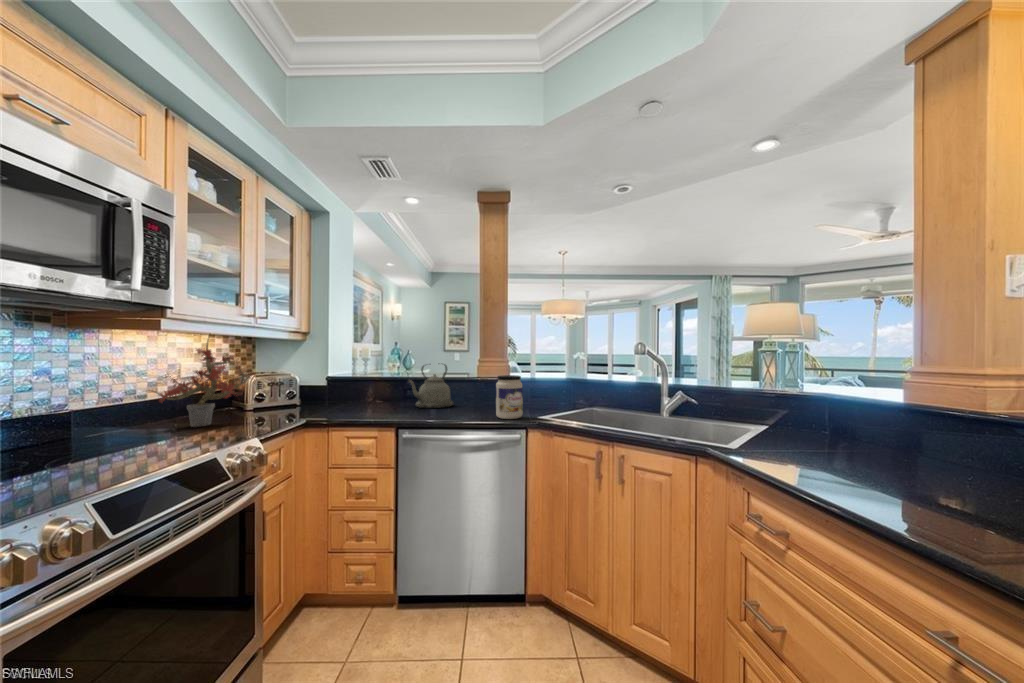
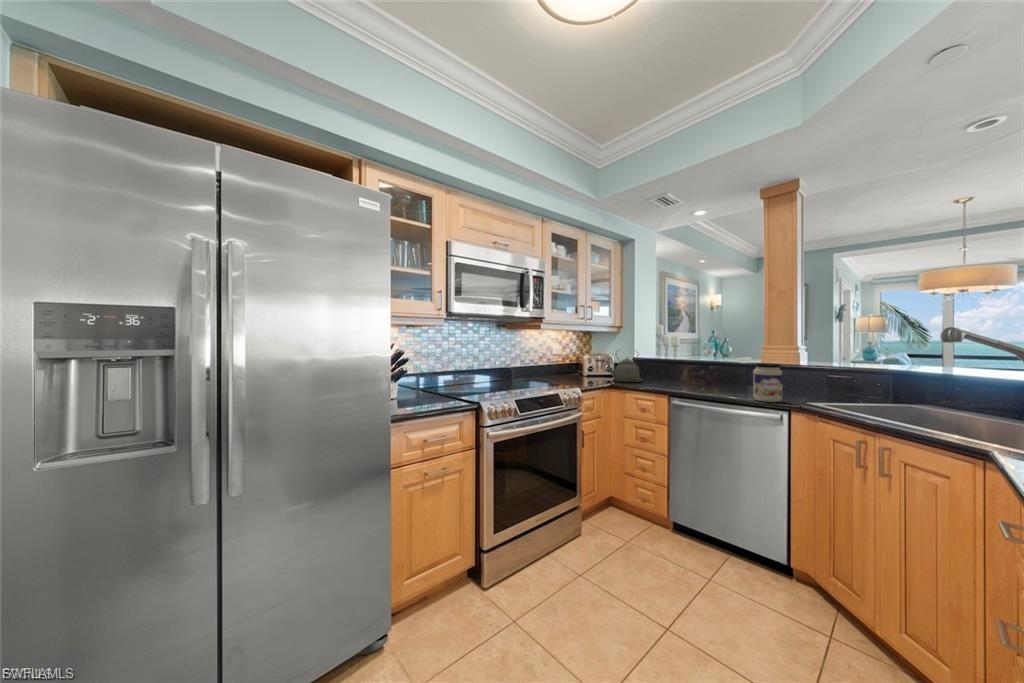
potted plant: present [149,338,251,427] -> none [536,330,586,381]
kettle: present [408,364,453,408] -> present [605,358,642,383]

